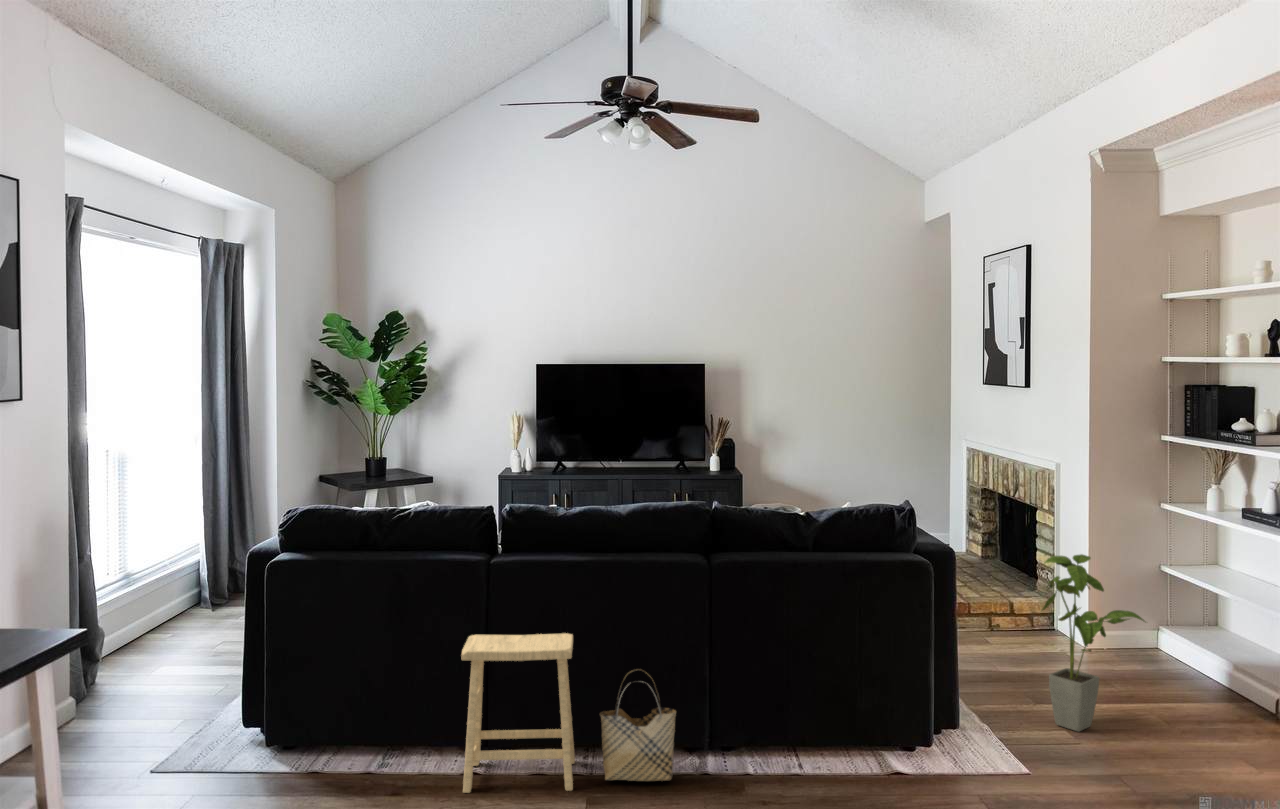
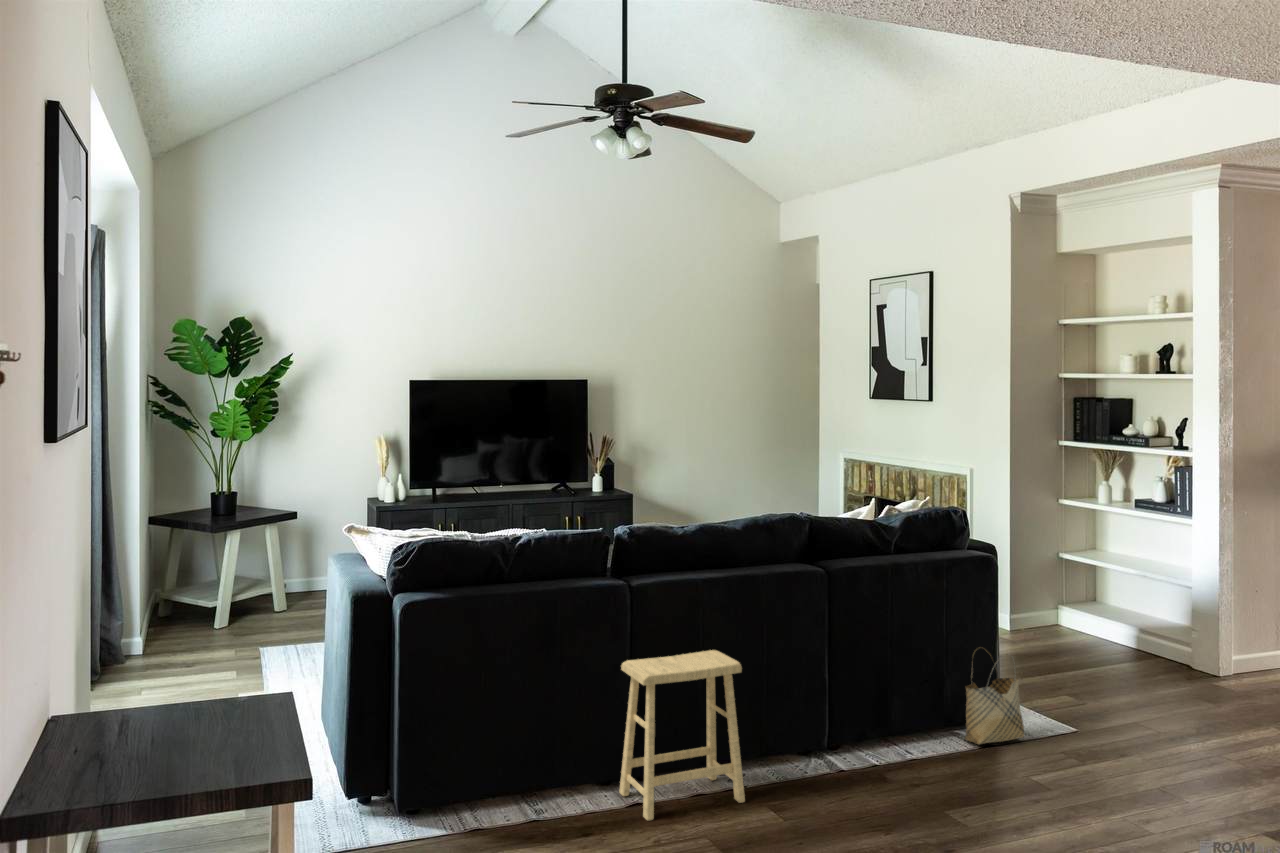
house plant: present [1042,554,1145,732] -> none [1040,544,1128,695]
woven basket: present [600,669,676,781] -> present [965,647,1024,745]

